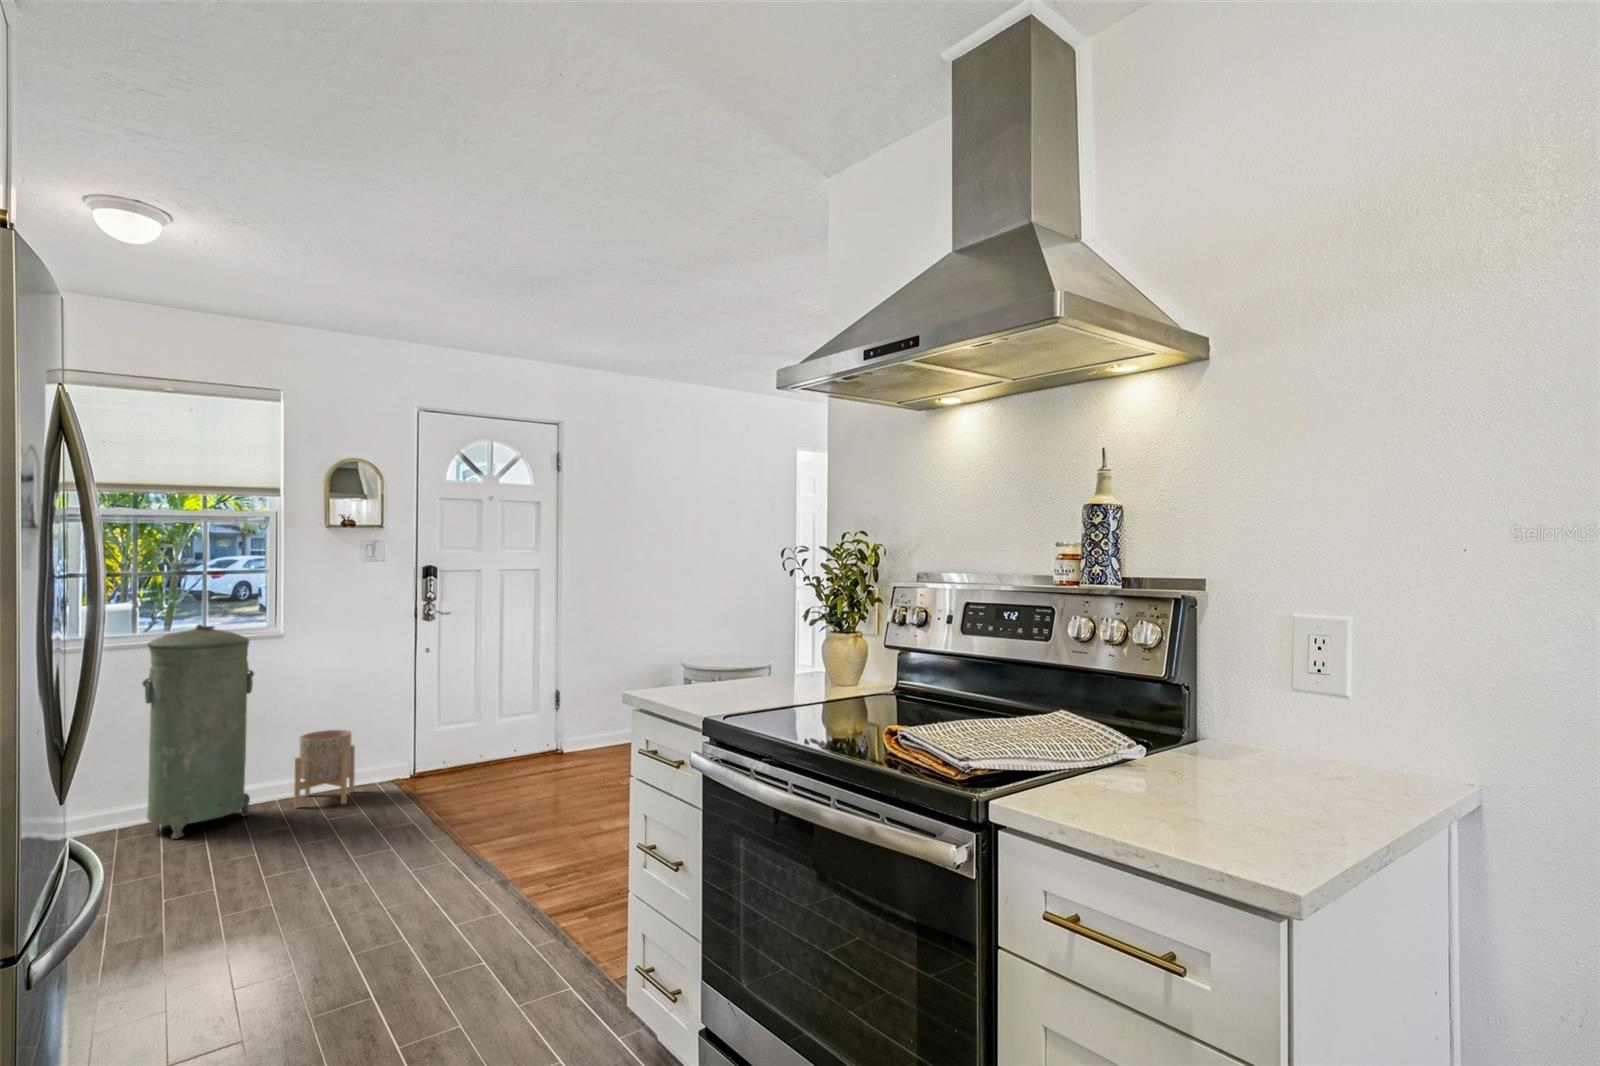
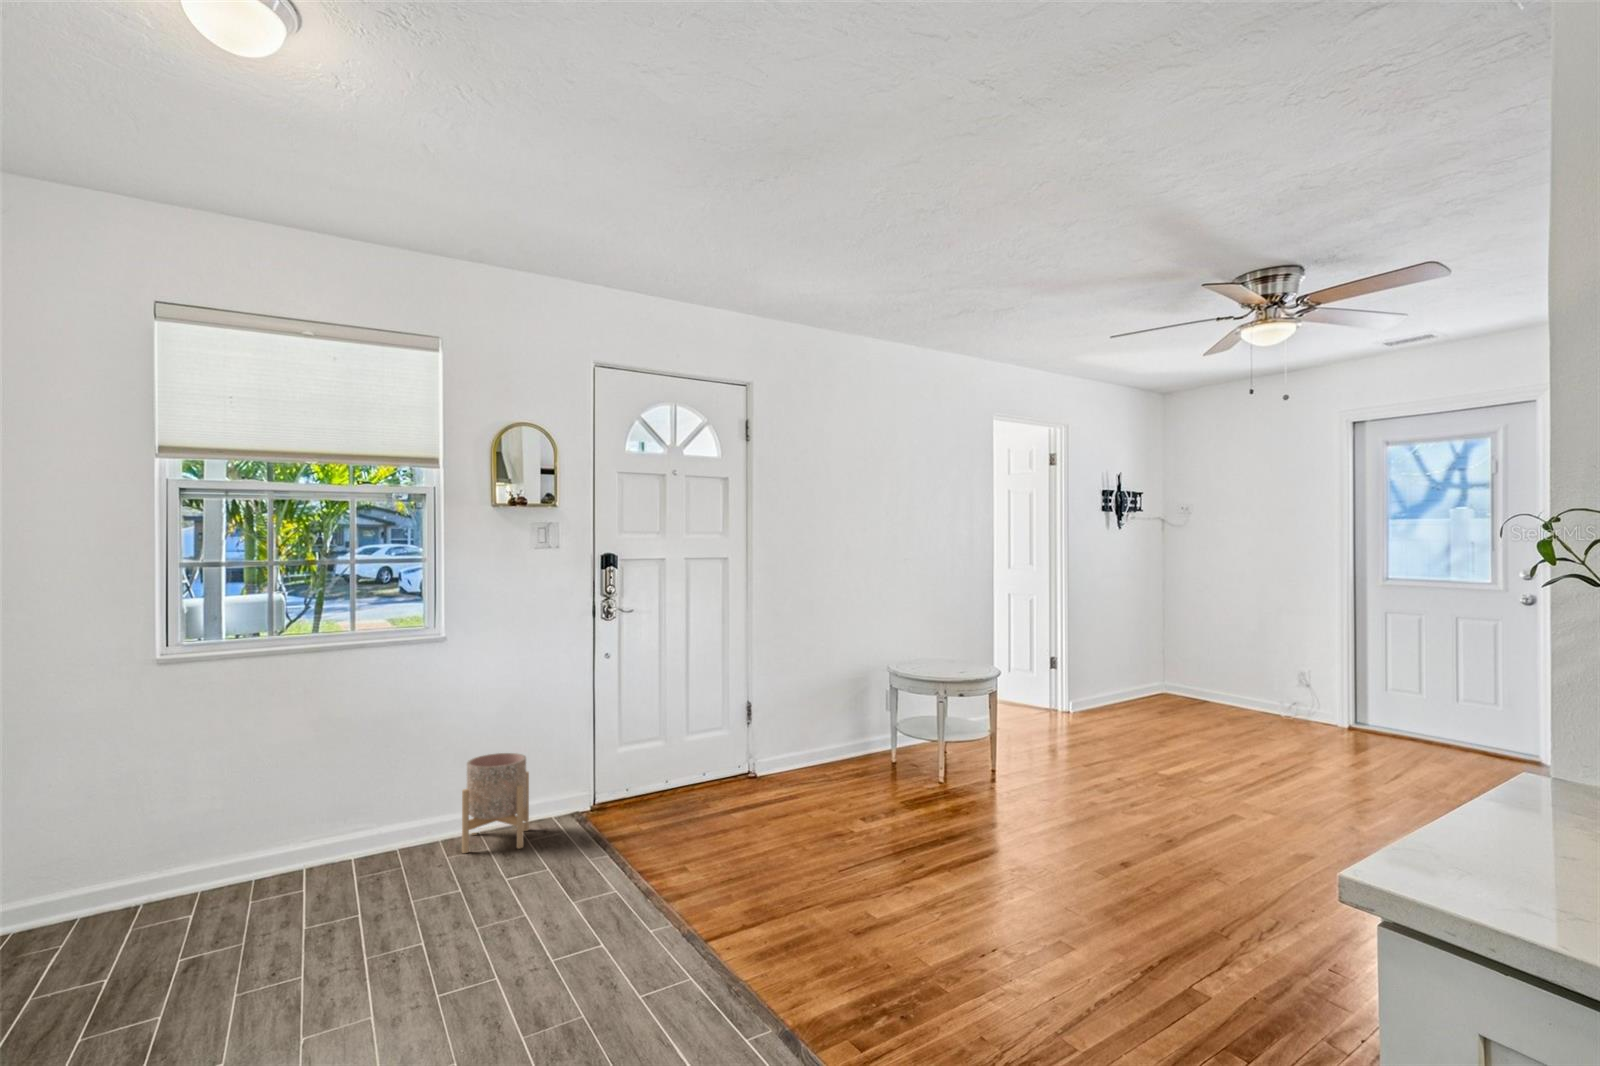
trash can: present [142,624,254,839] -> none [282,623,414,899]

